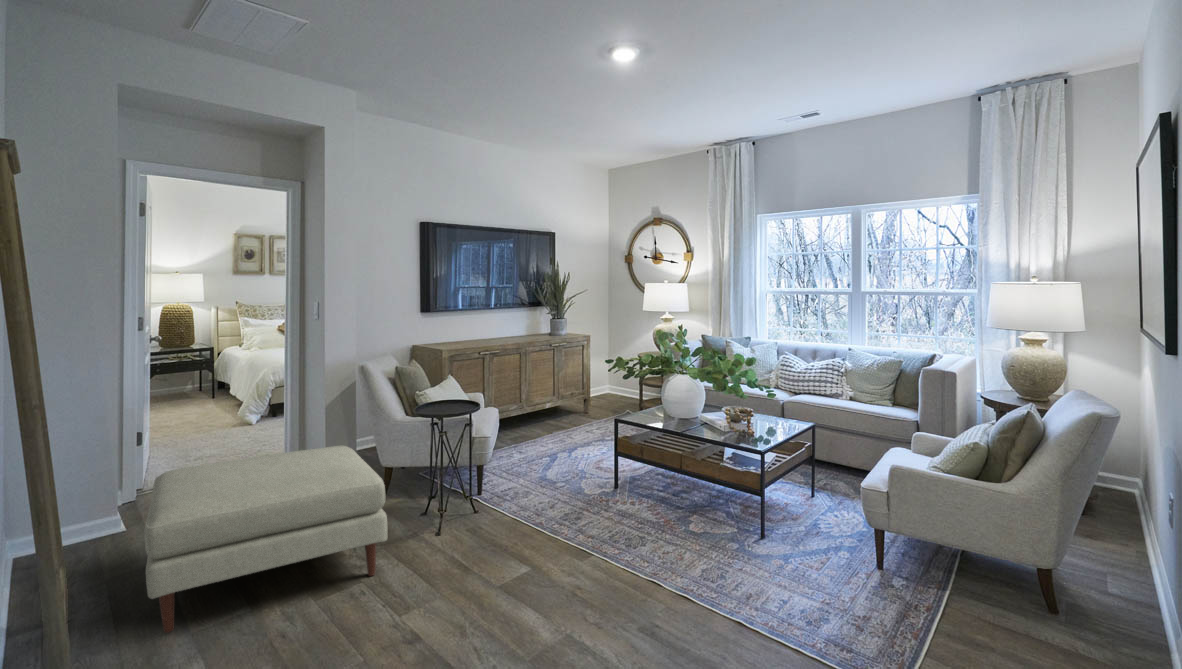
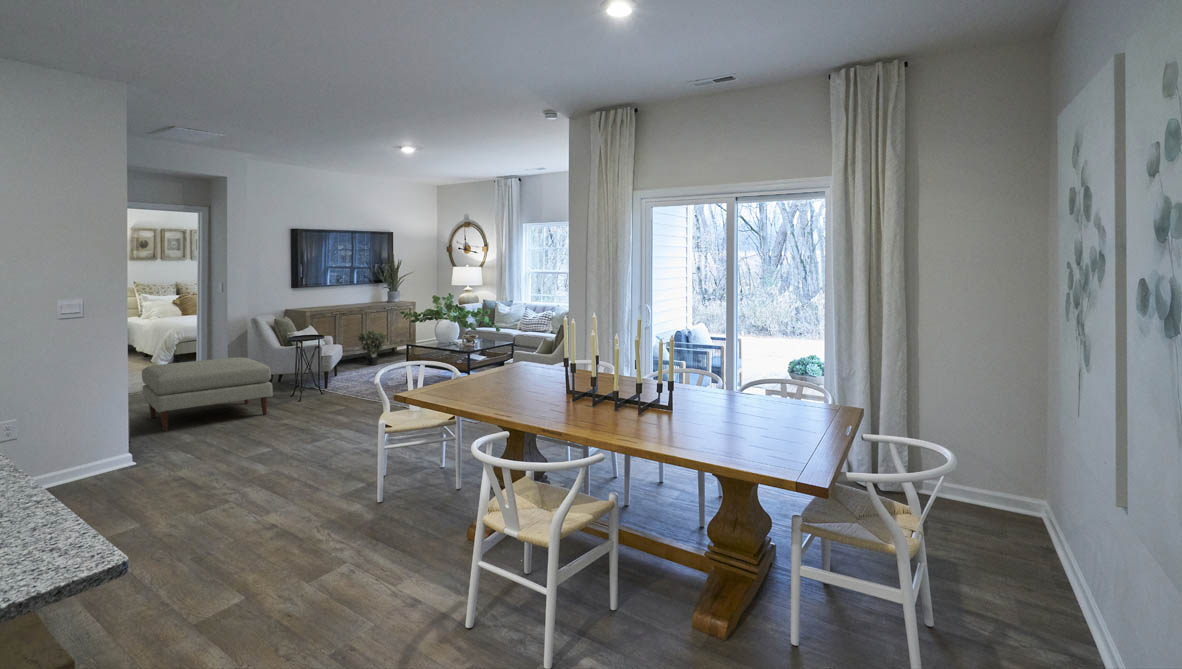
potted plant: none [512,377,555,431] -> present [358,330,387,365]

